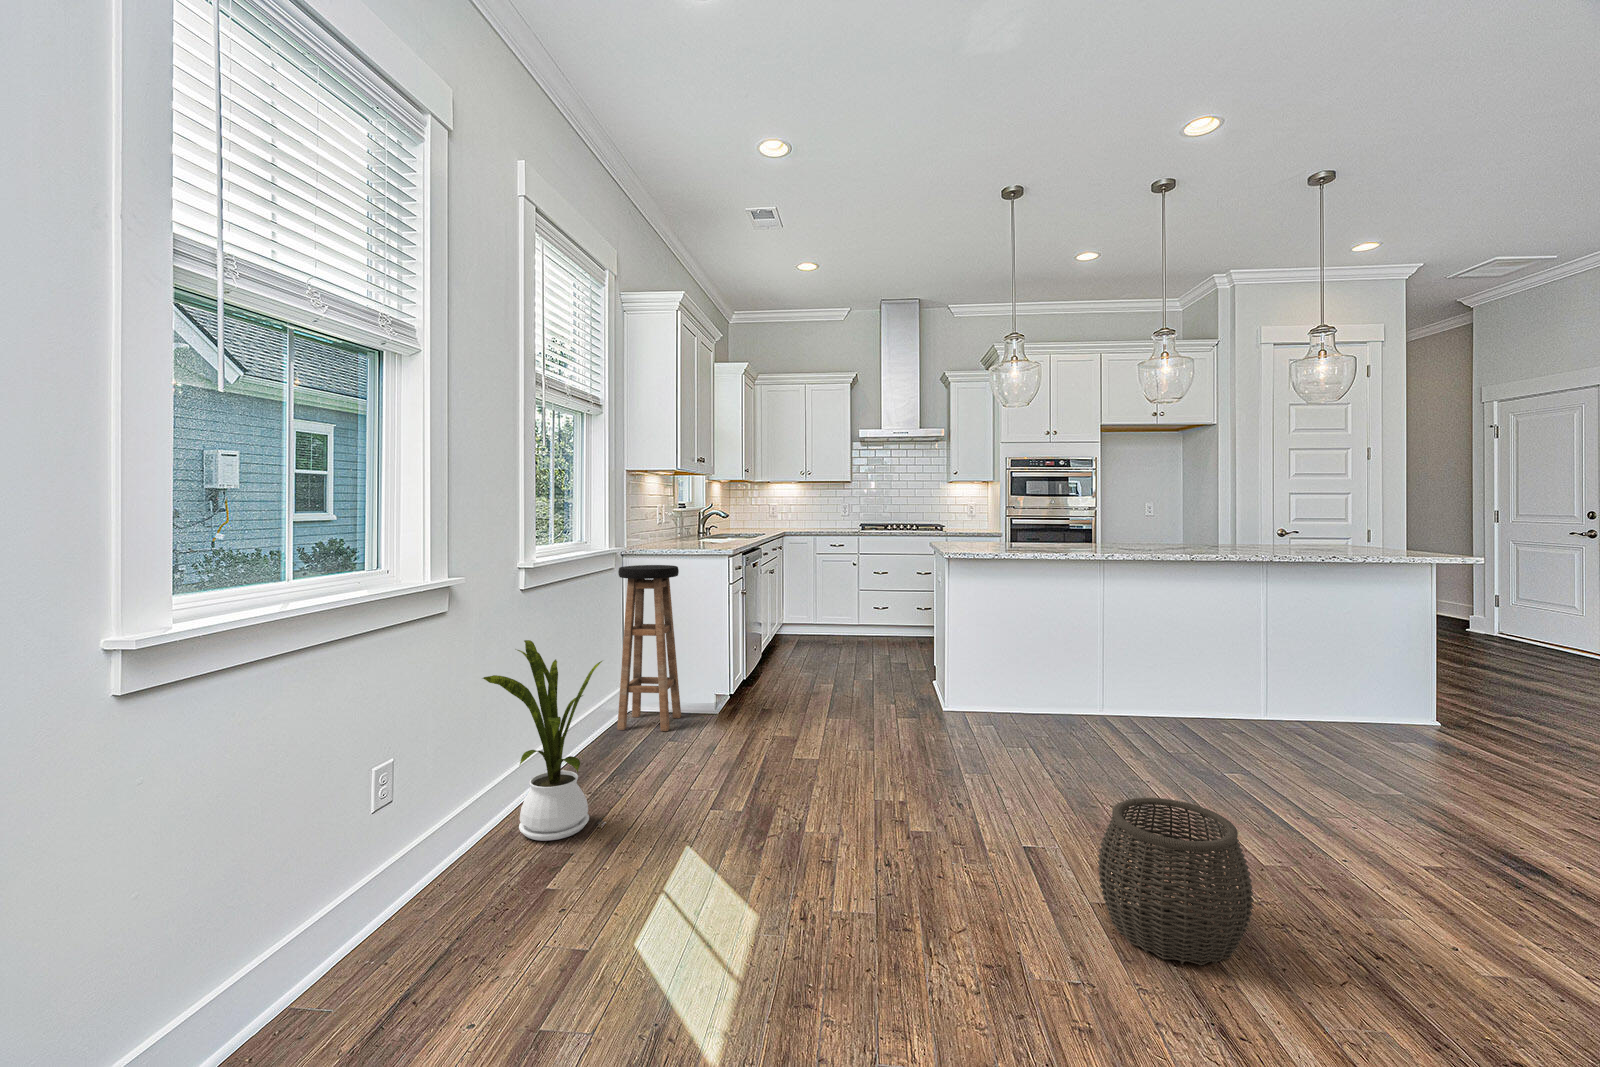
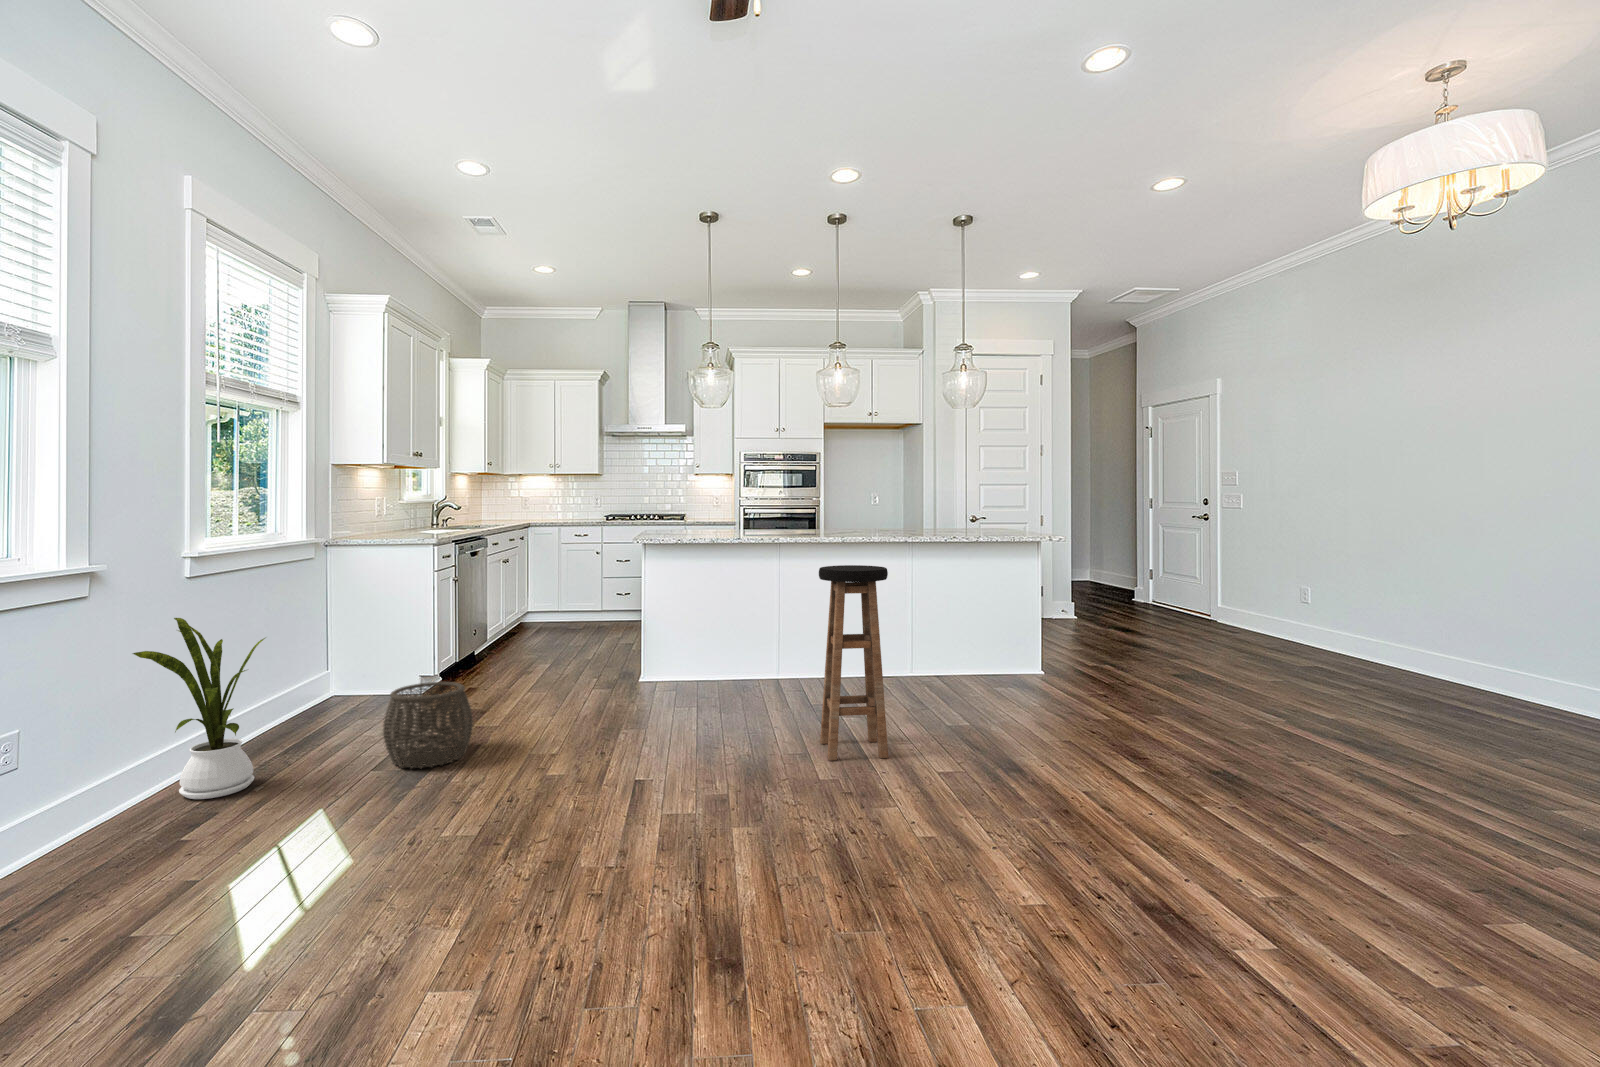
bar stool: present [617,565,681,731] -> present [819,565,888,761]
woven basket: present [1098,798,1254,966] -> present [383,682,473,769]

